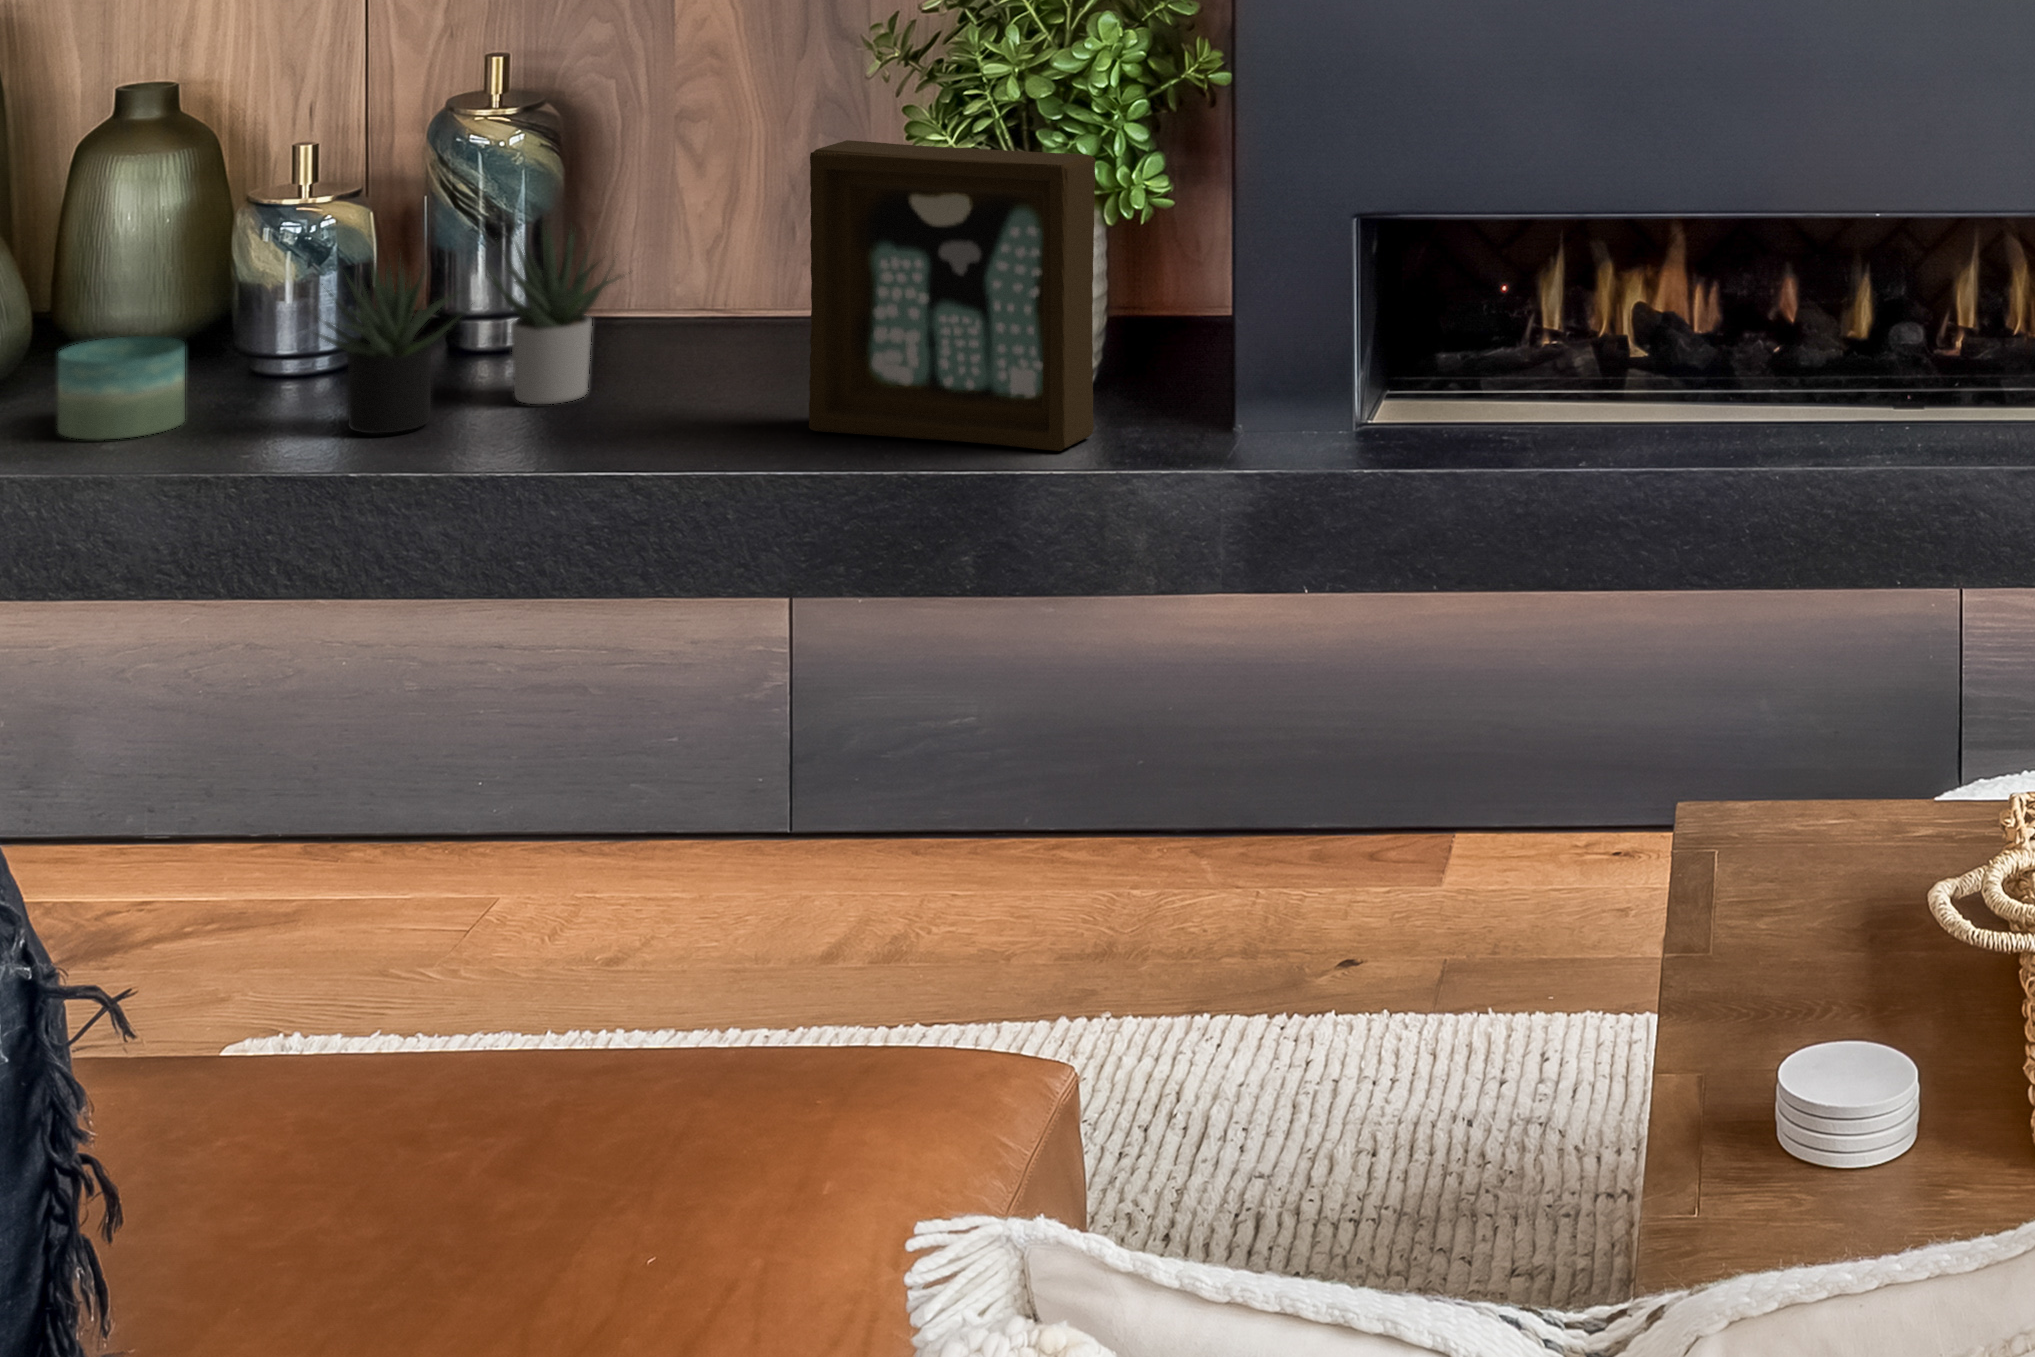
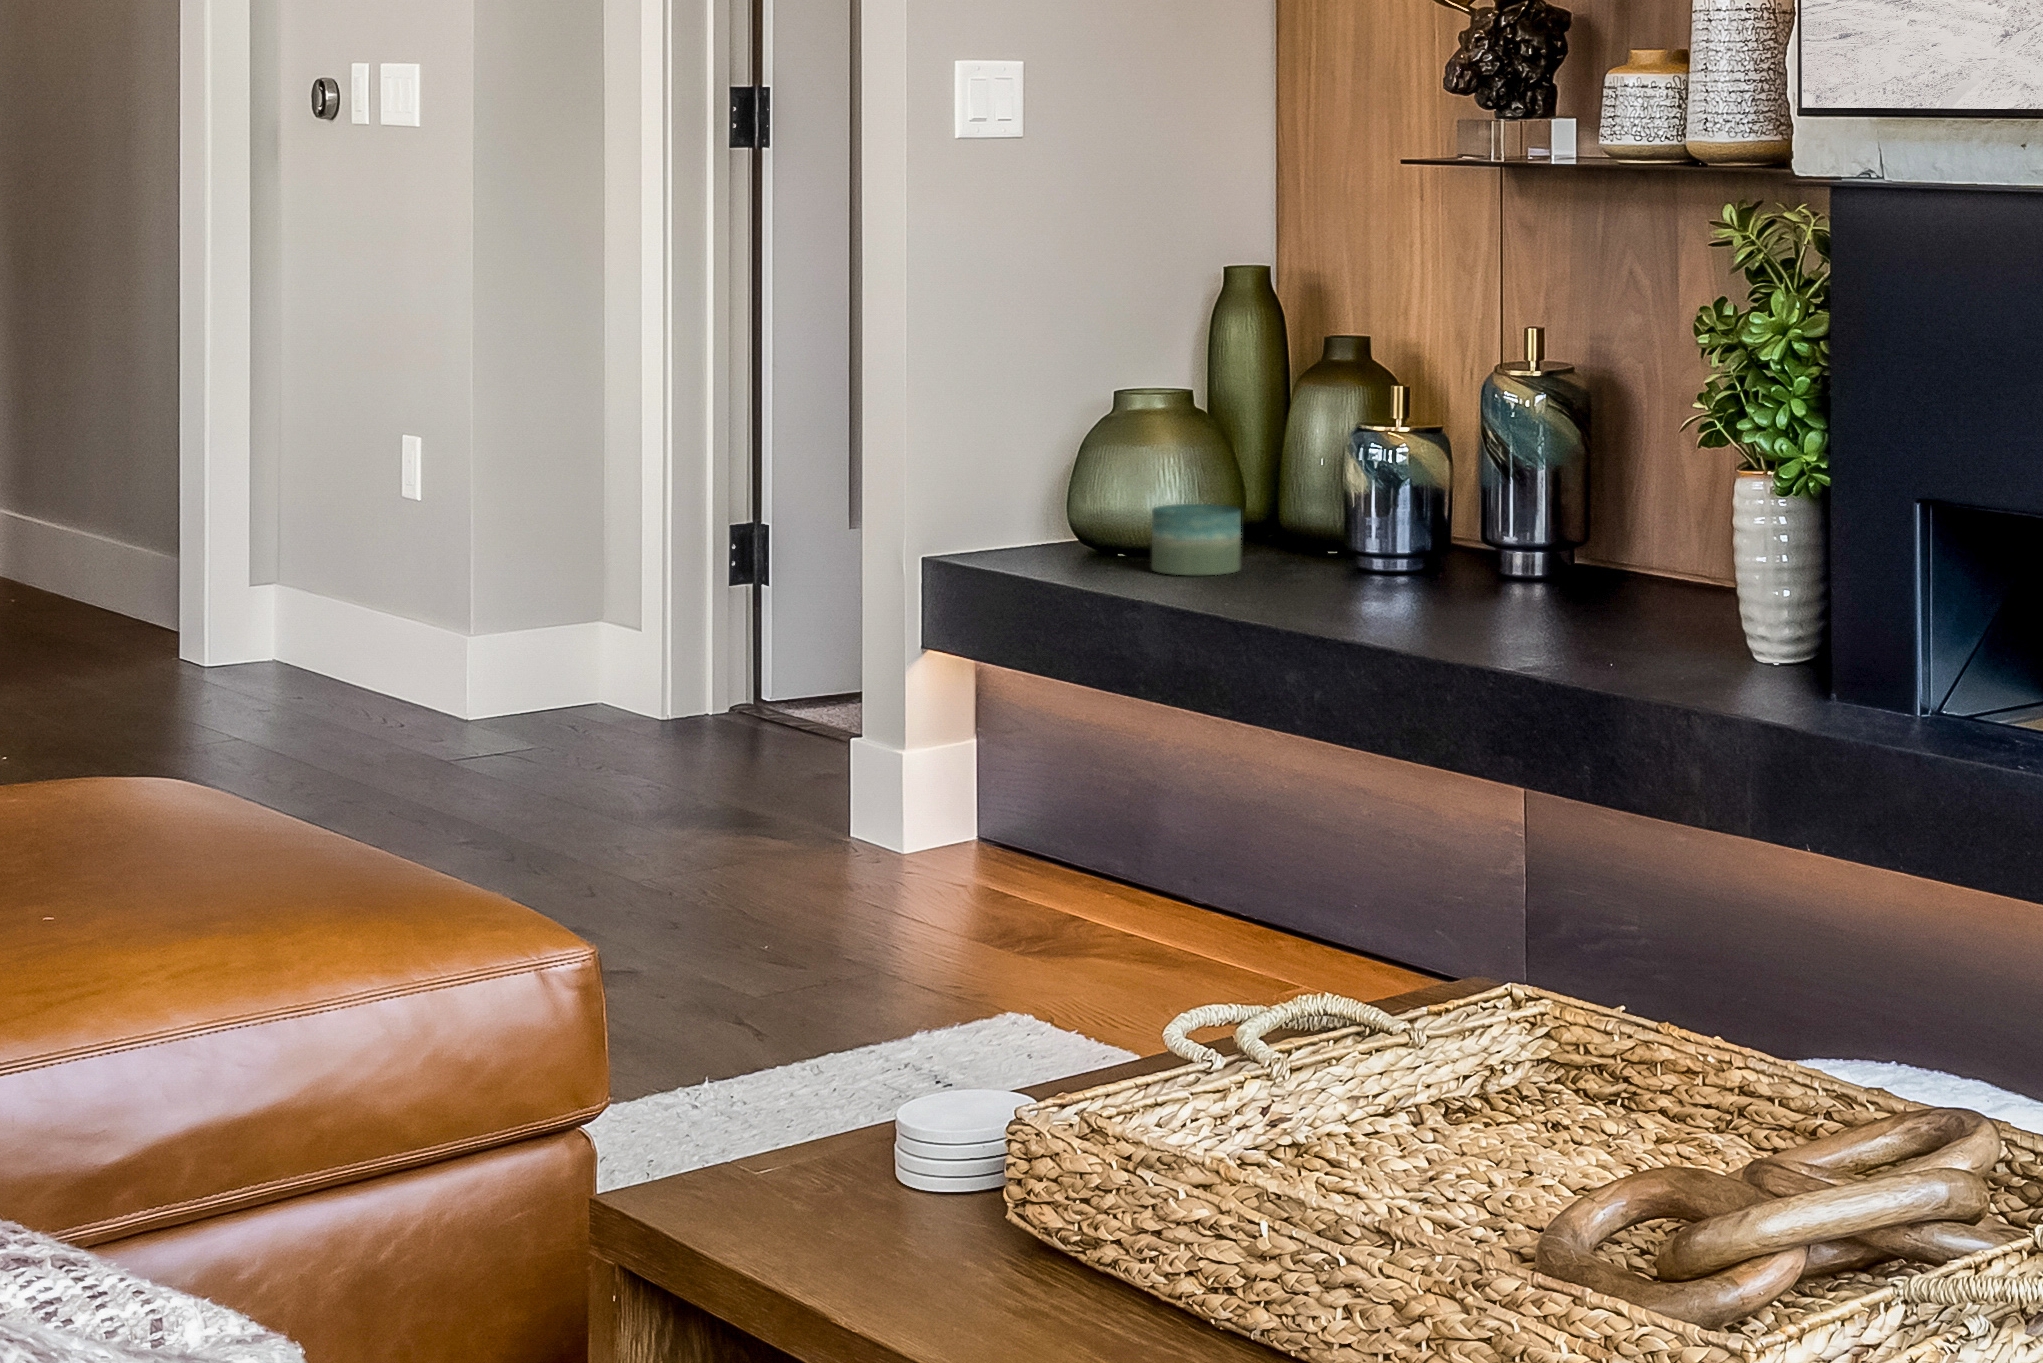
picture frame: present [809,140,1096,451] -> none [1523,387,1686,676]
succulent plant: present [315,223,616,434] -> none [1253,444,1524,600]

